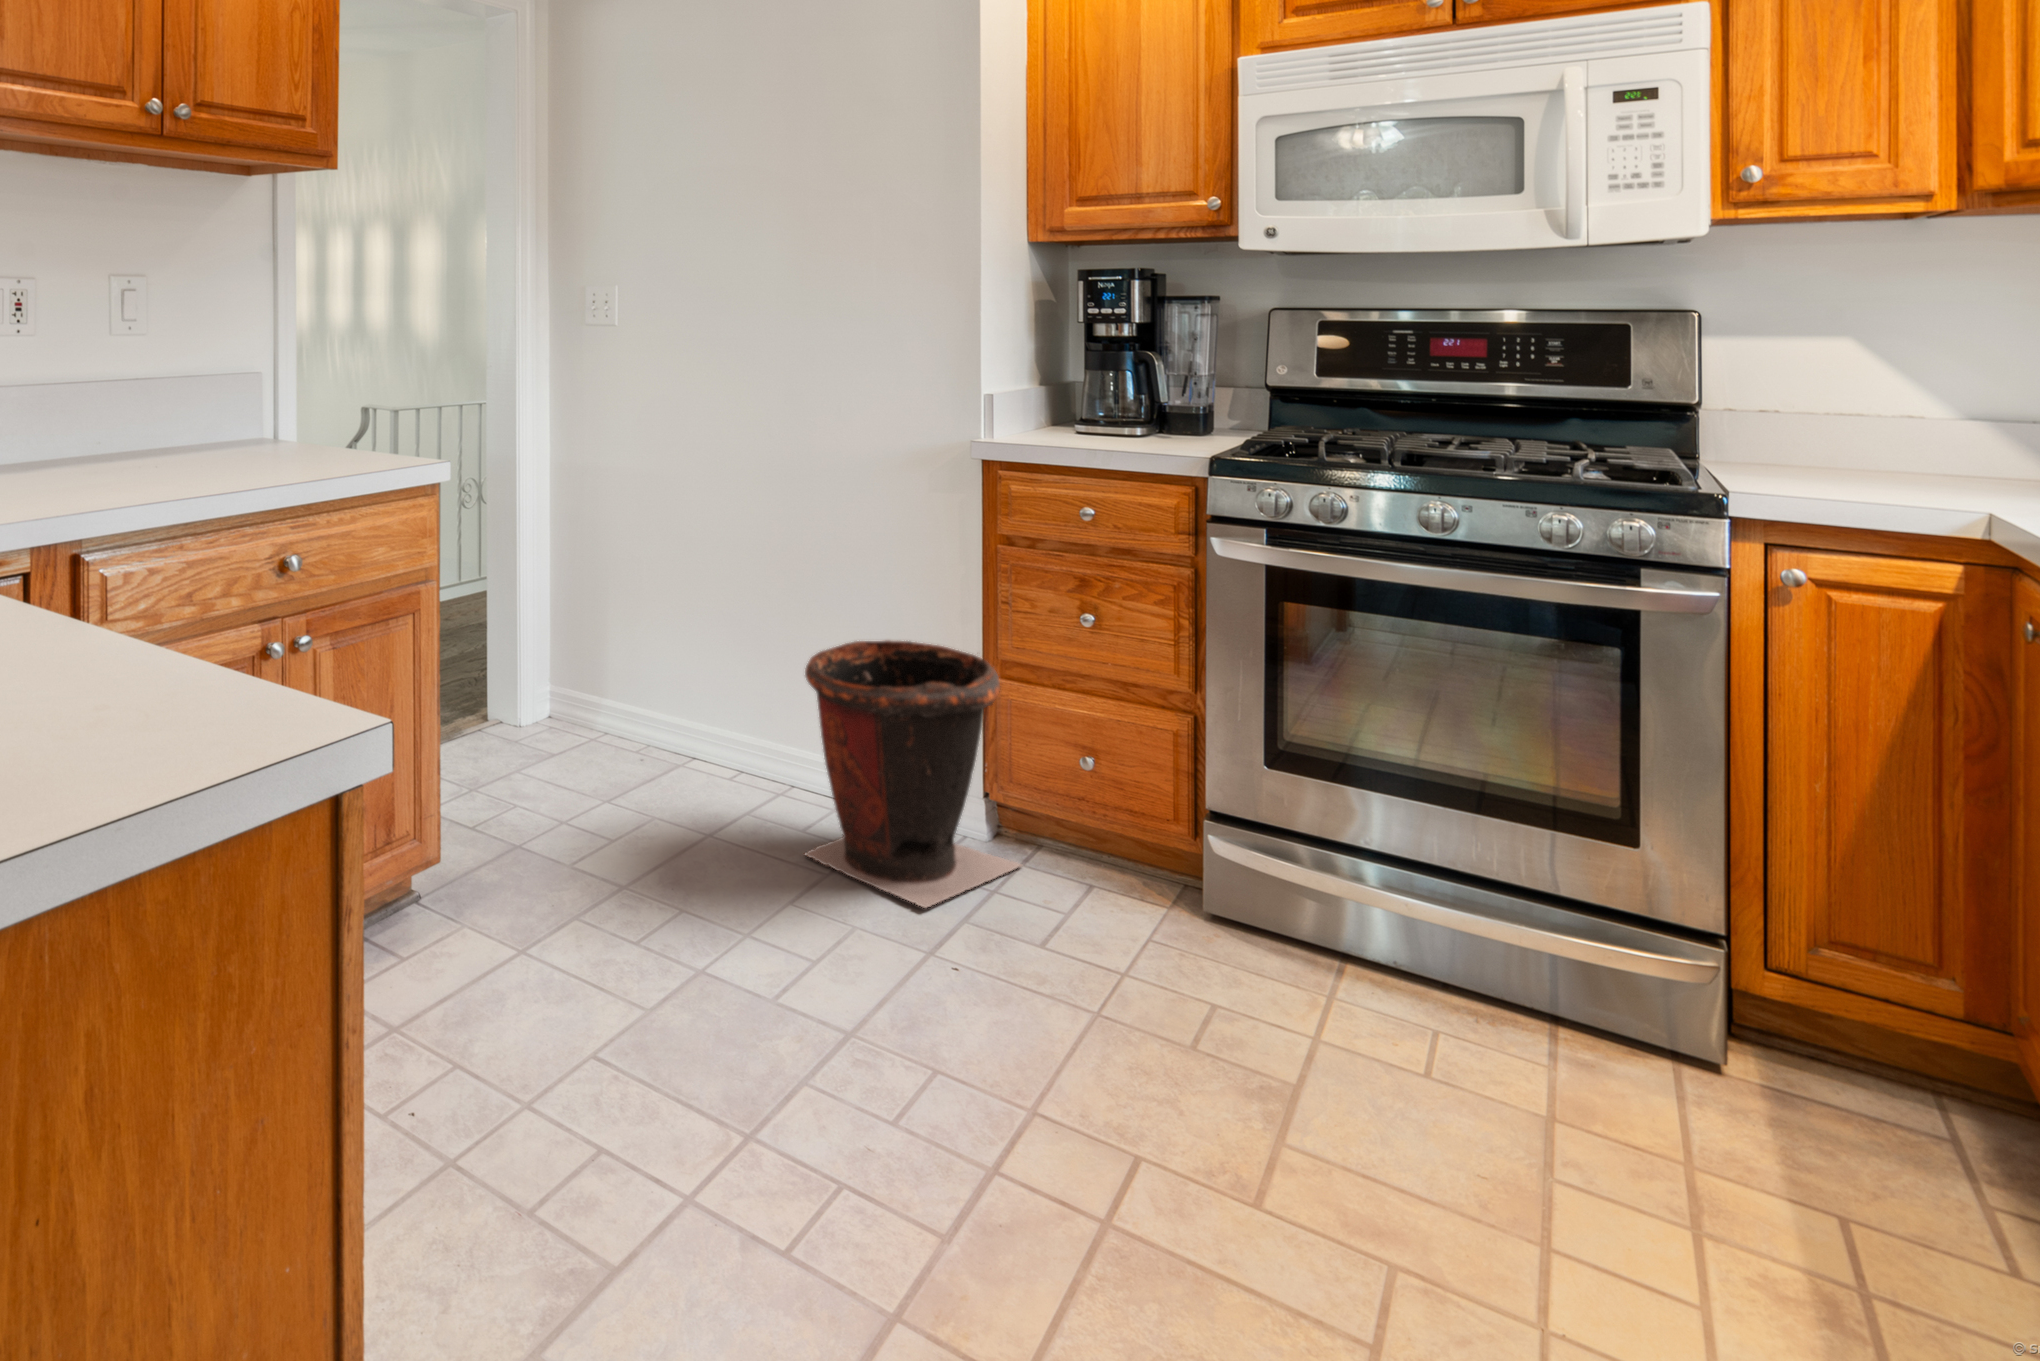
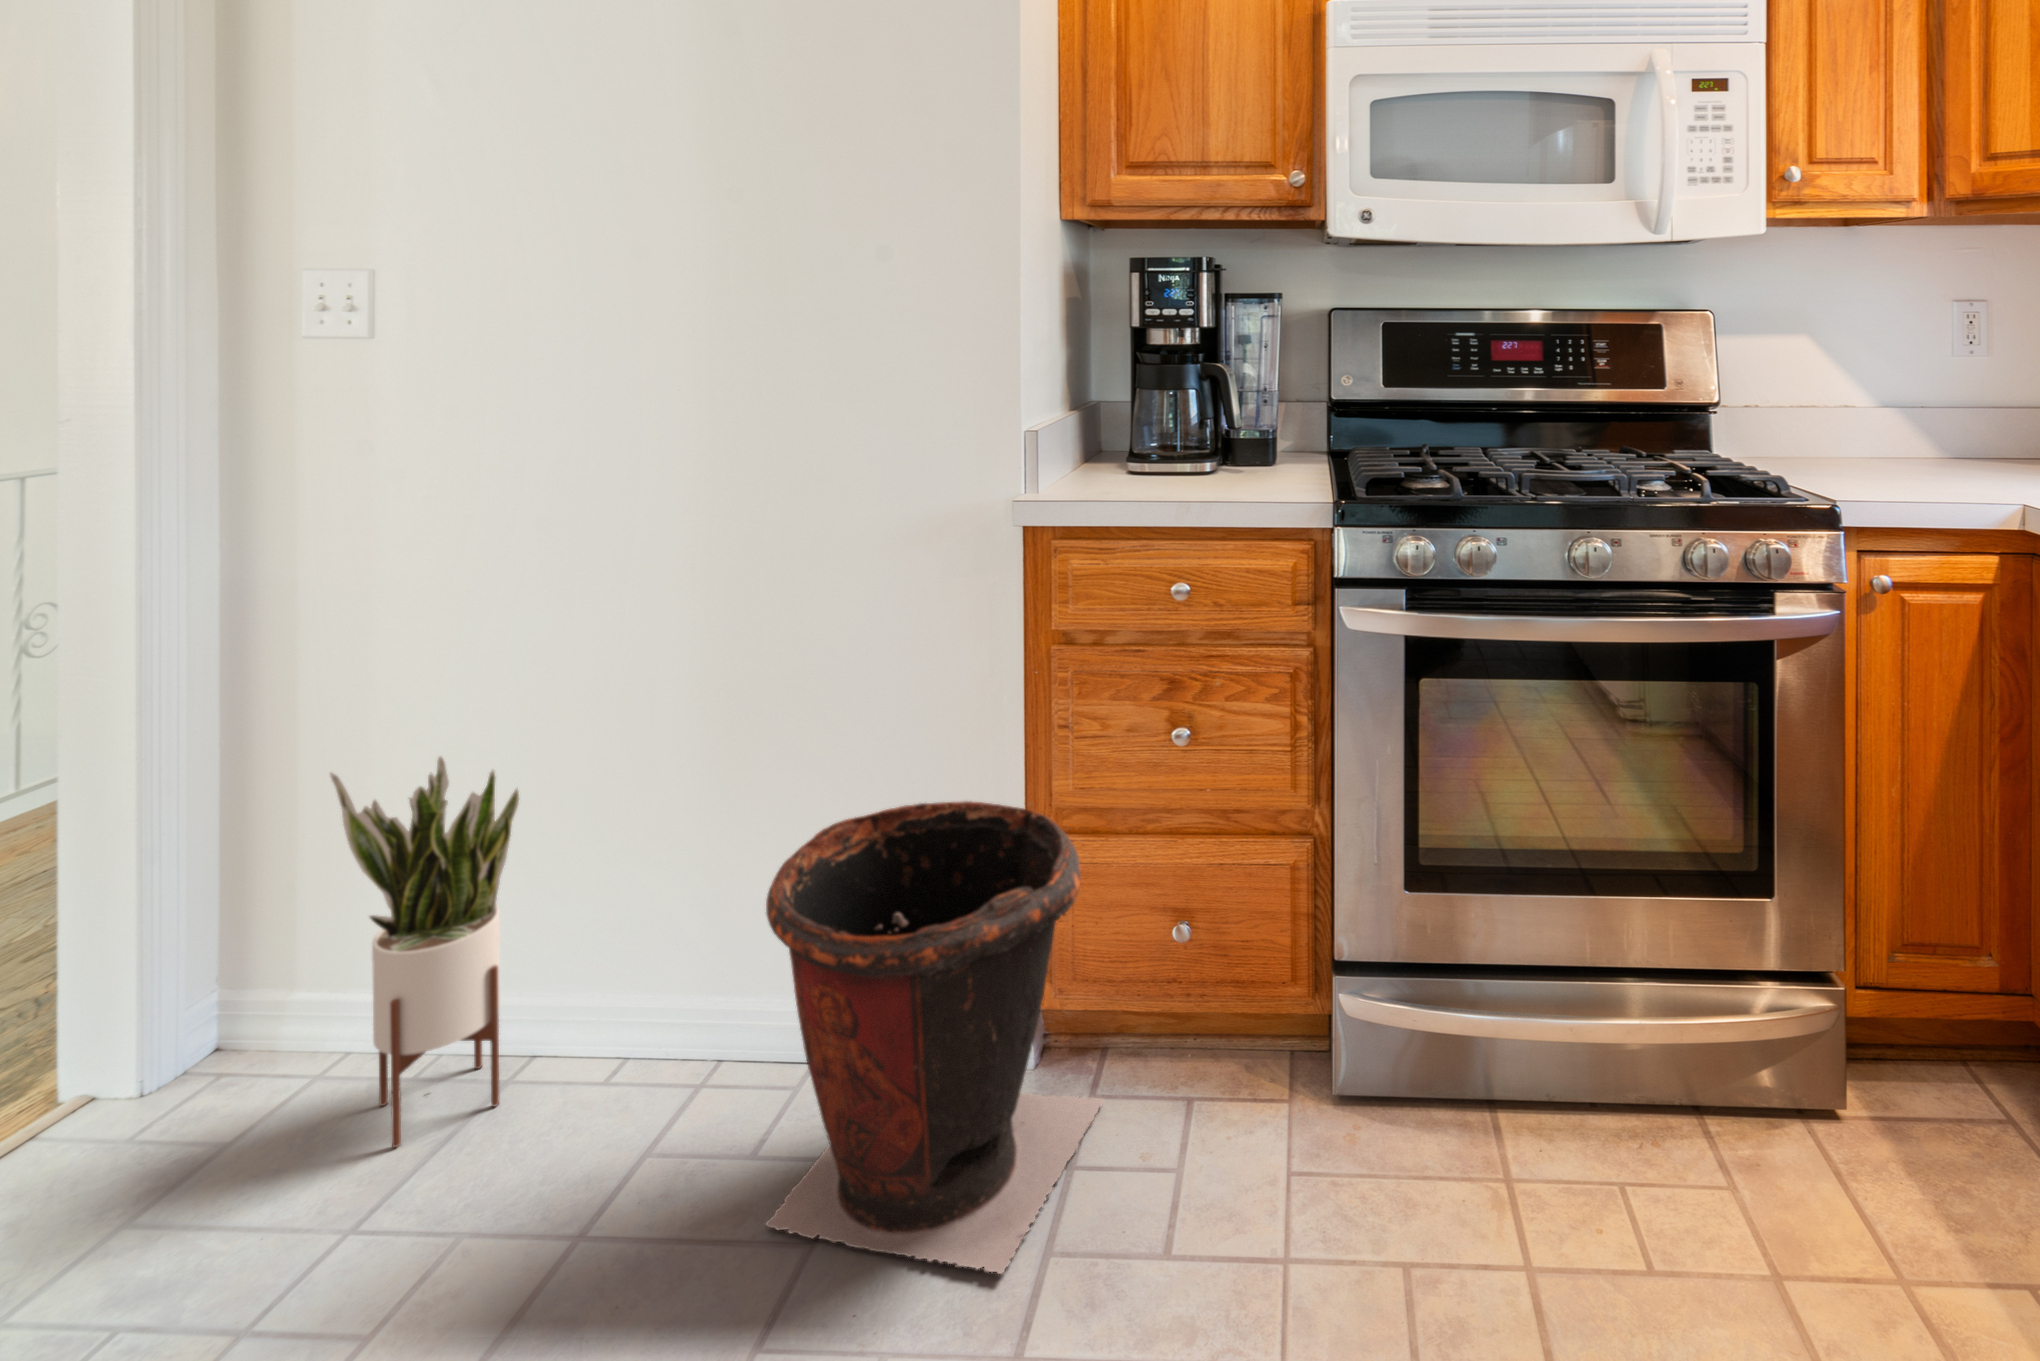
potted plant: none [604,566,690,776] -> present [330,757,519,1147]

